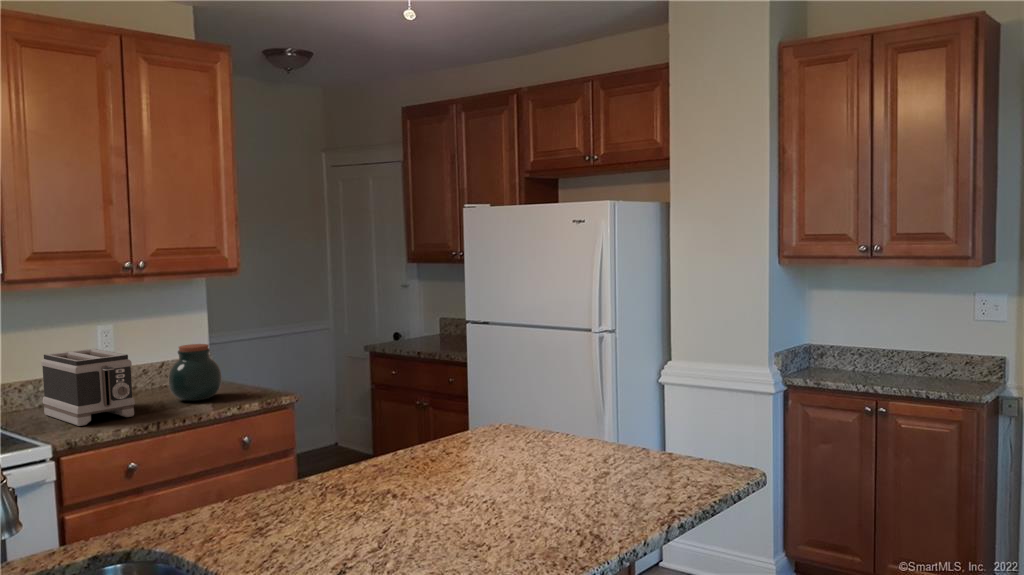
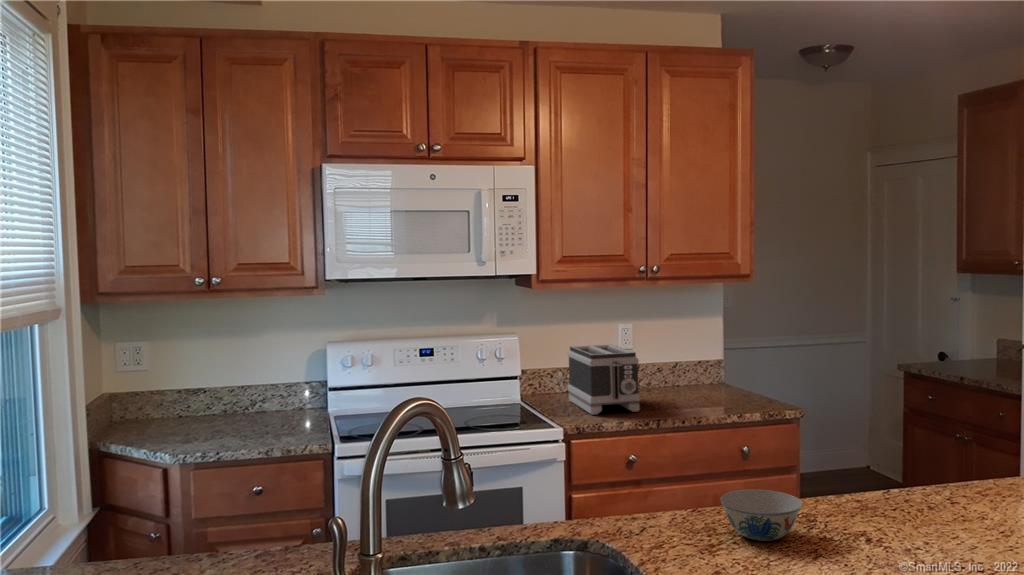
jar: present [169,344,222,401] -> none [675,347,725,403]
bowl: none [264,468,340,515] -> present [720,490,802,541]

